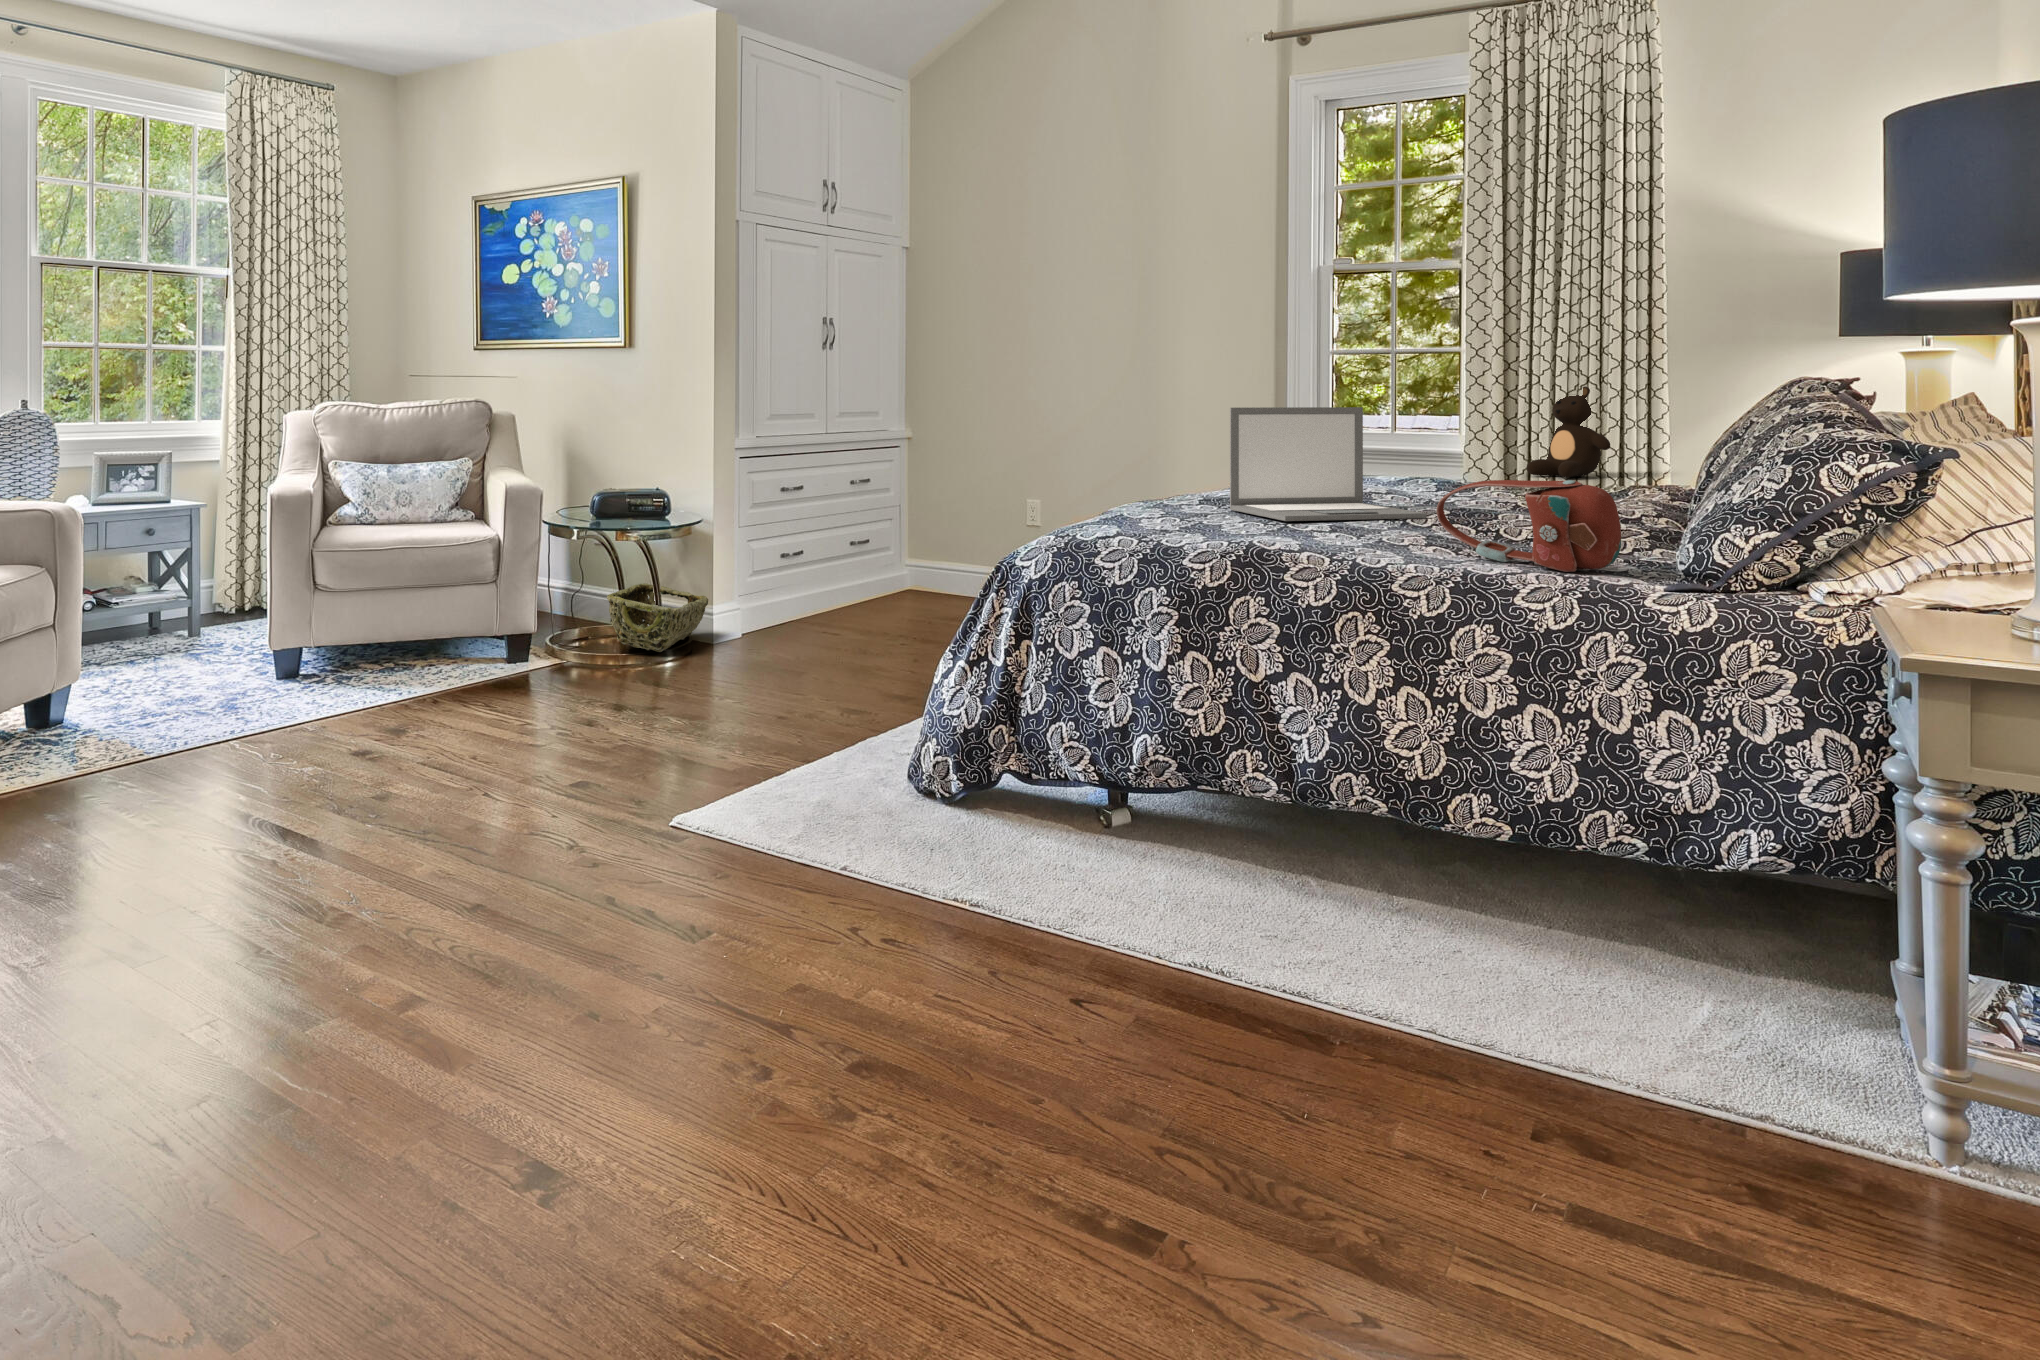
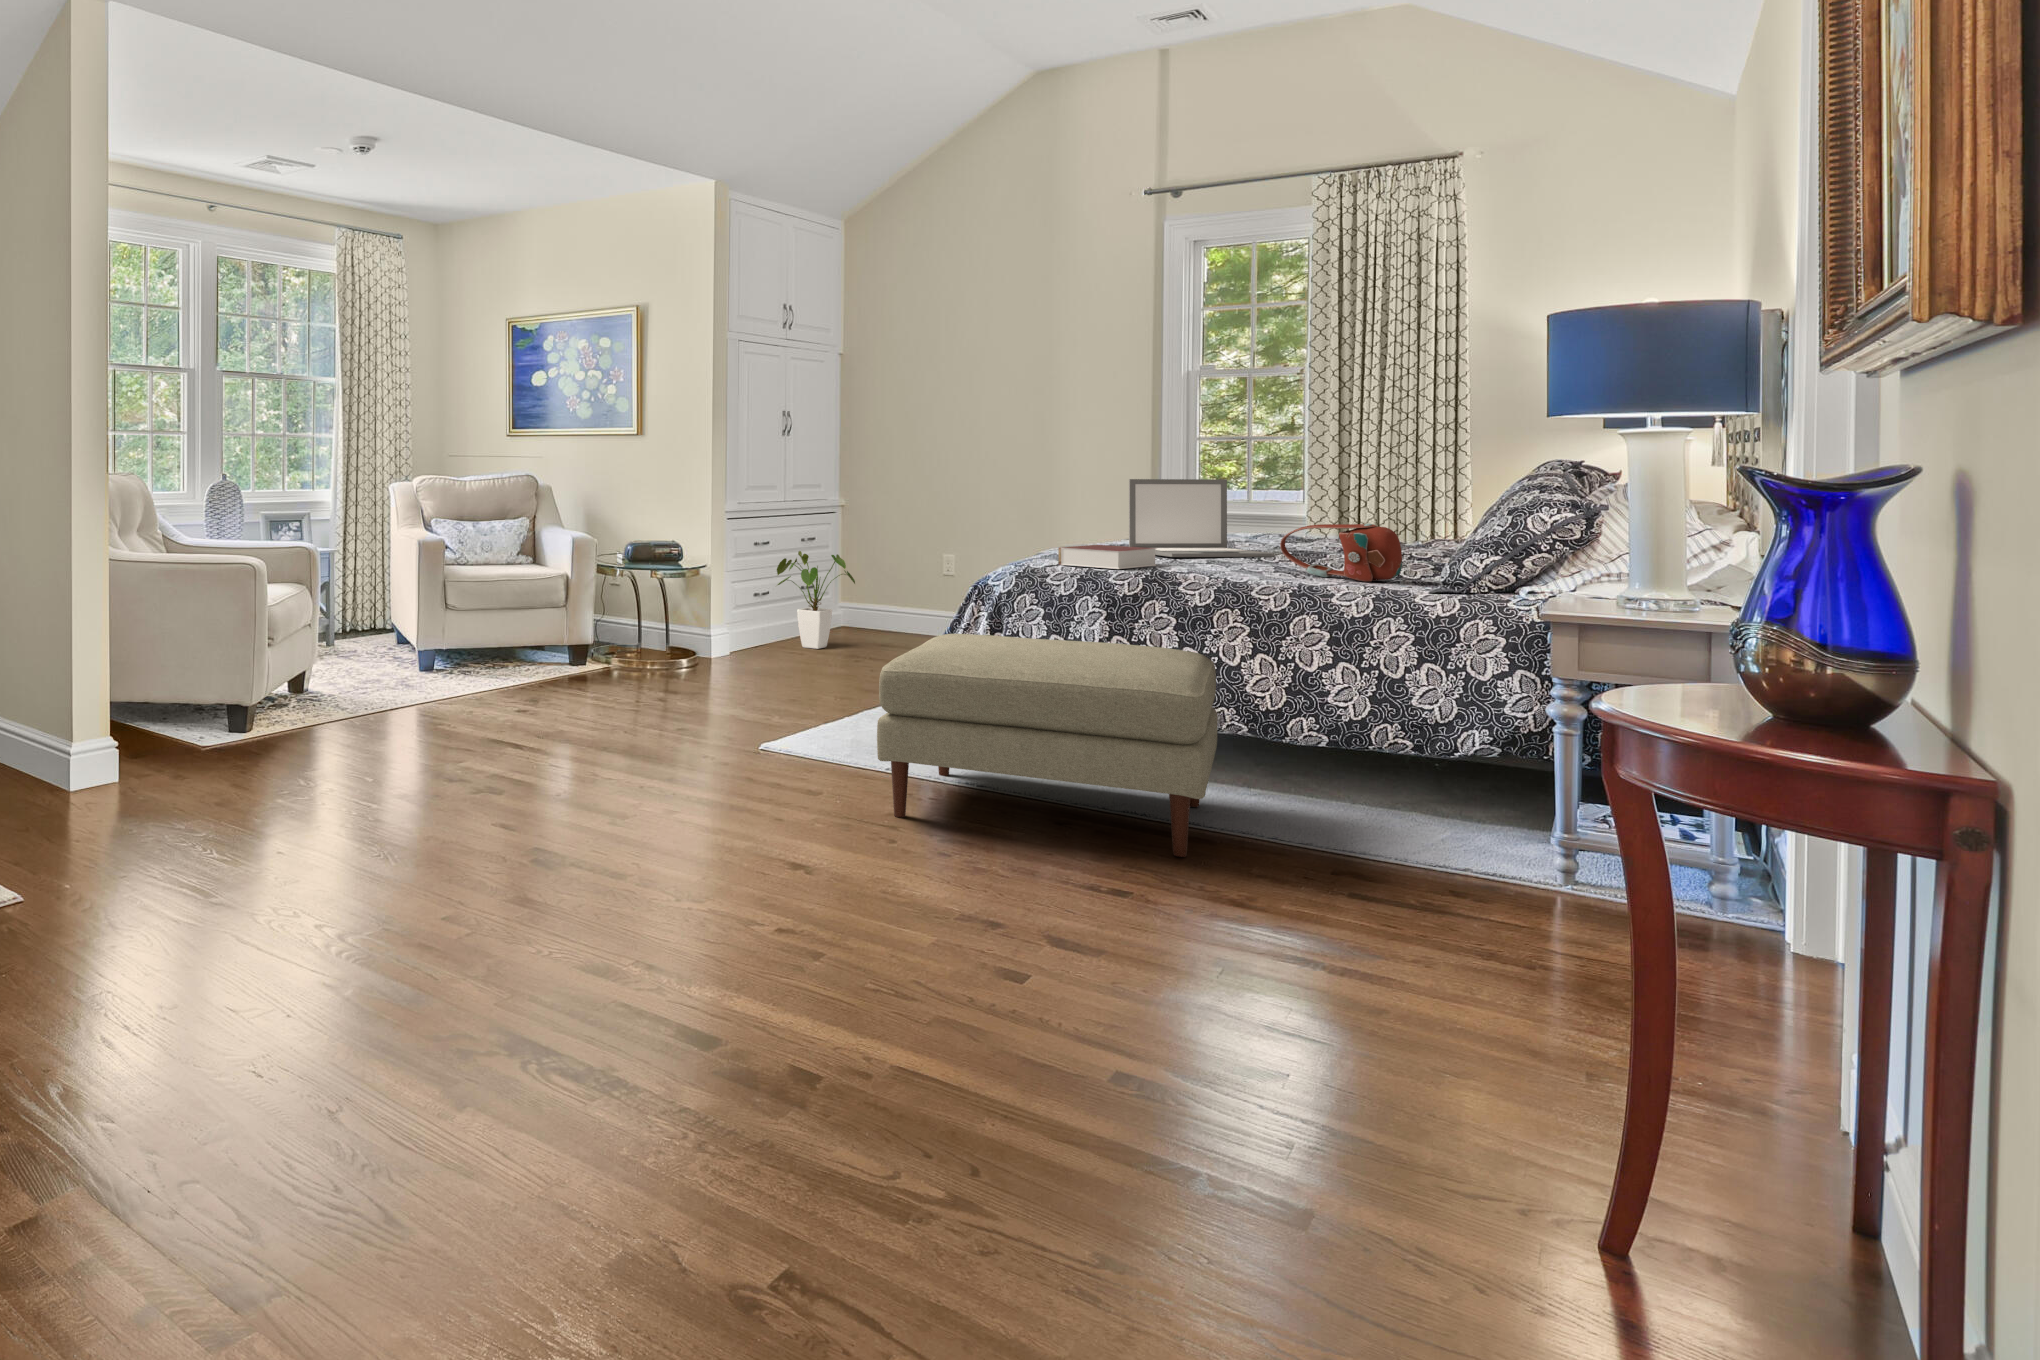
teddy bear: present [1527,386,1610,478] -> none [1356,465,1423,535]
house plant: none [801,499,904,628] -> present [777,551,855,649]
book: none [1119,505,1261,547] -> present [1058,545,1156,569]
woven basket: present [607,583,708,652] -> none [642,612,710,660]
ottoman: none [767,659,1339,1107] -> present [877,634,1217,857]

